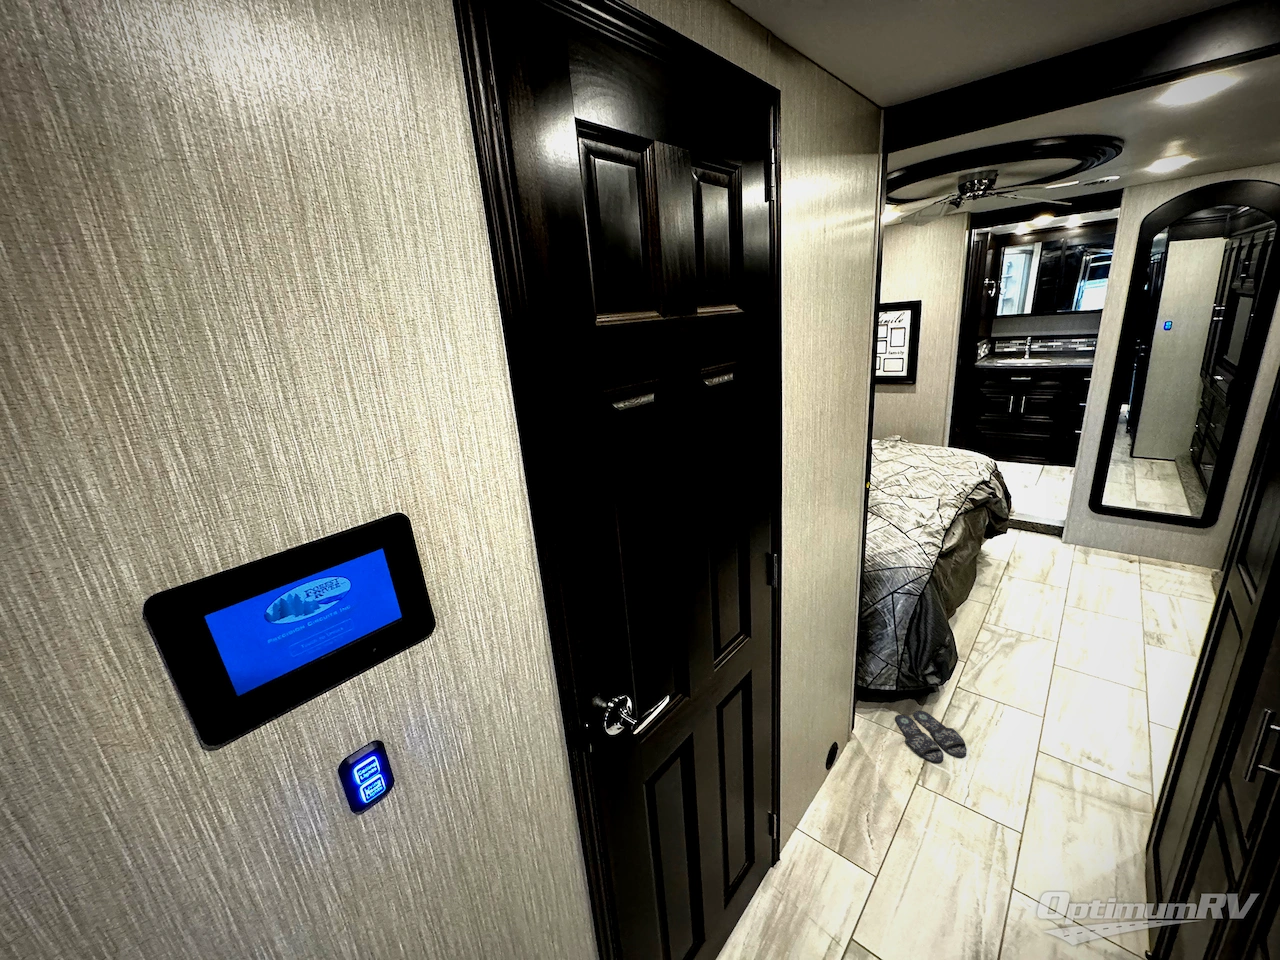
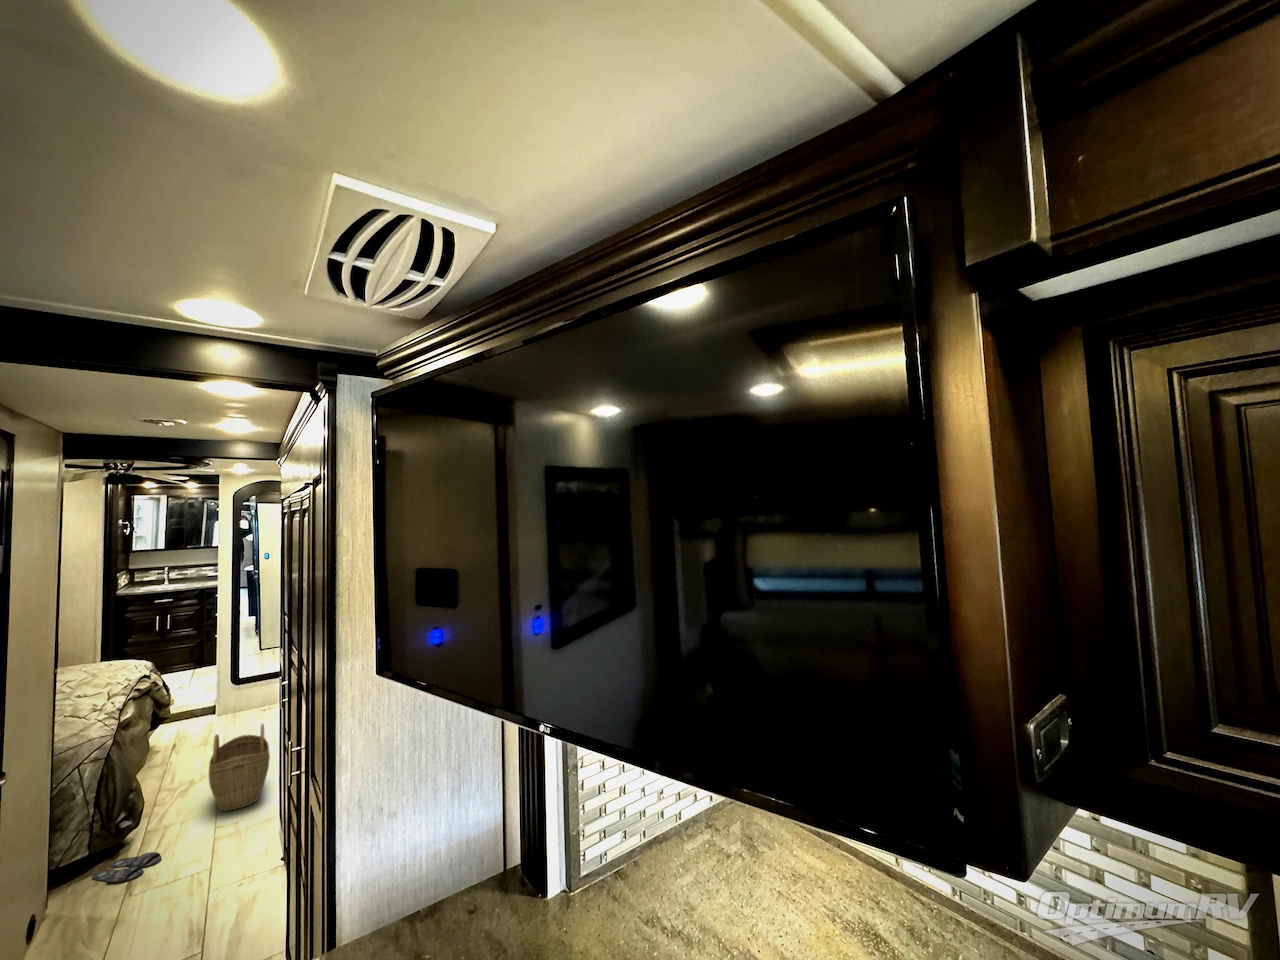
woven basket: none [1044,616,1154,749] -> present [209,724,270,811]

